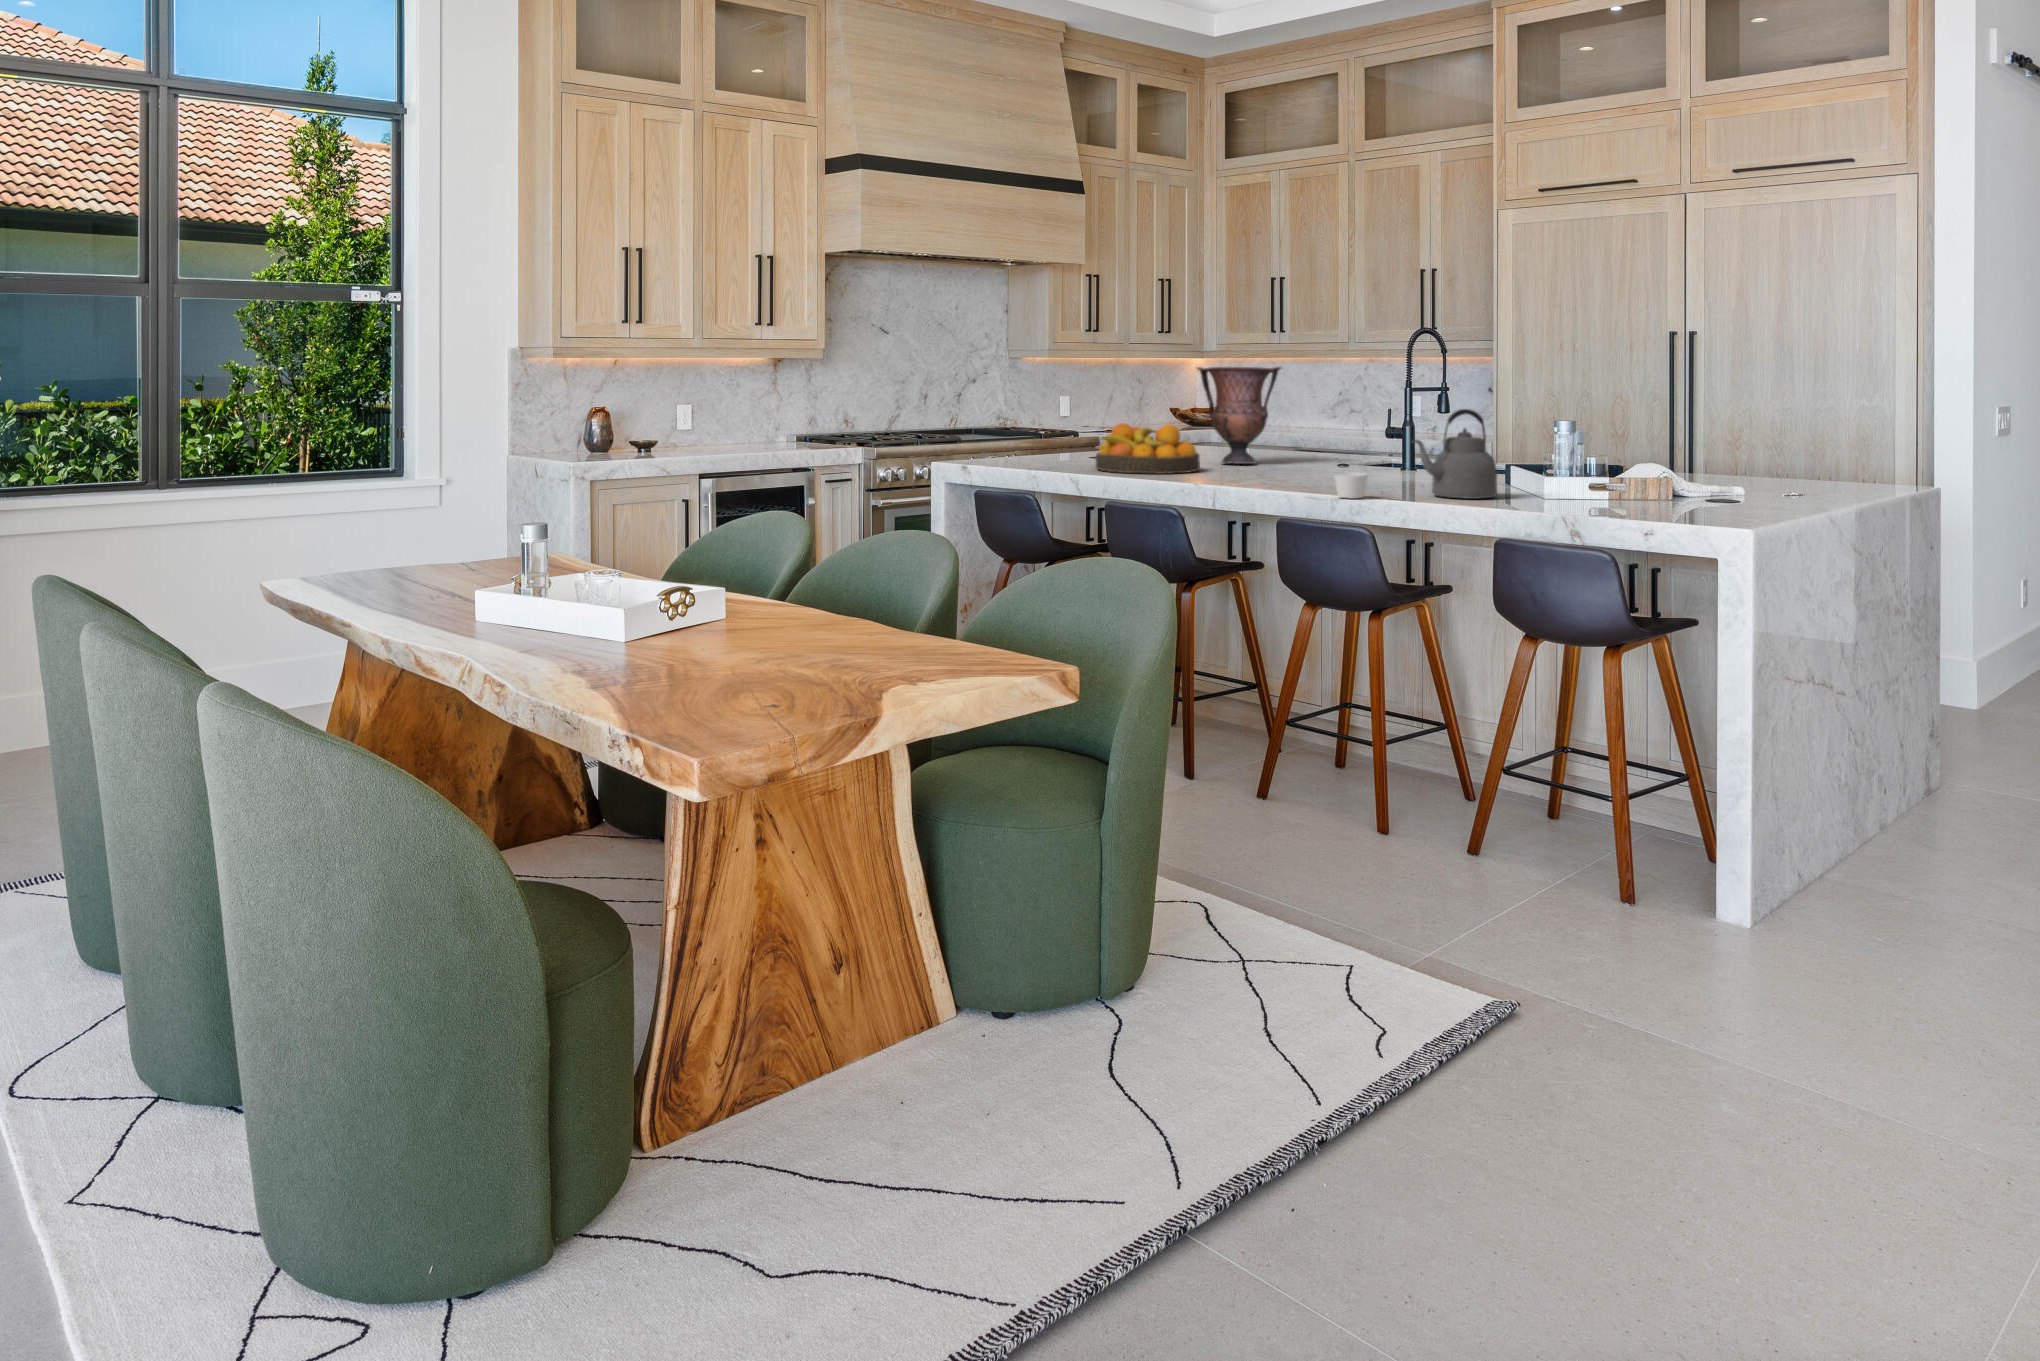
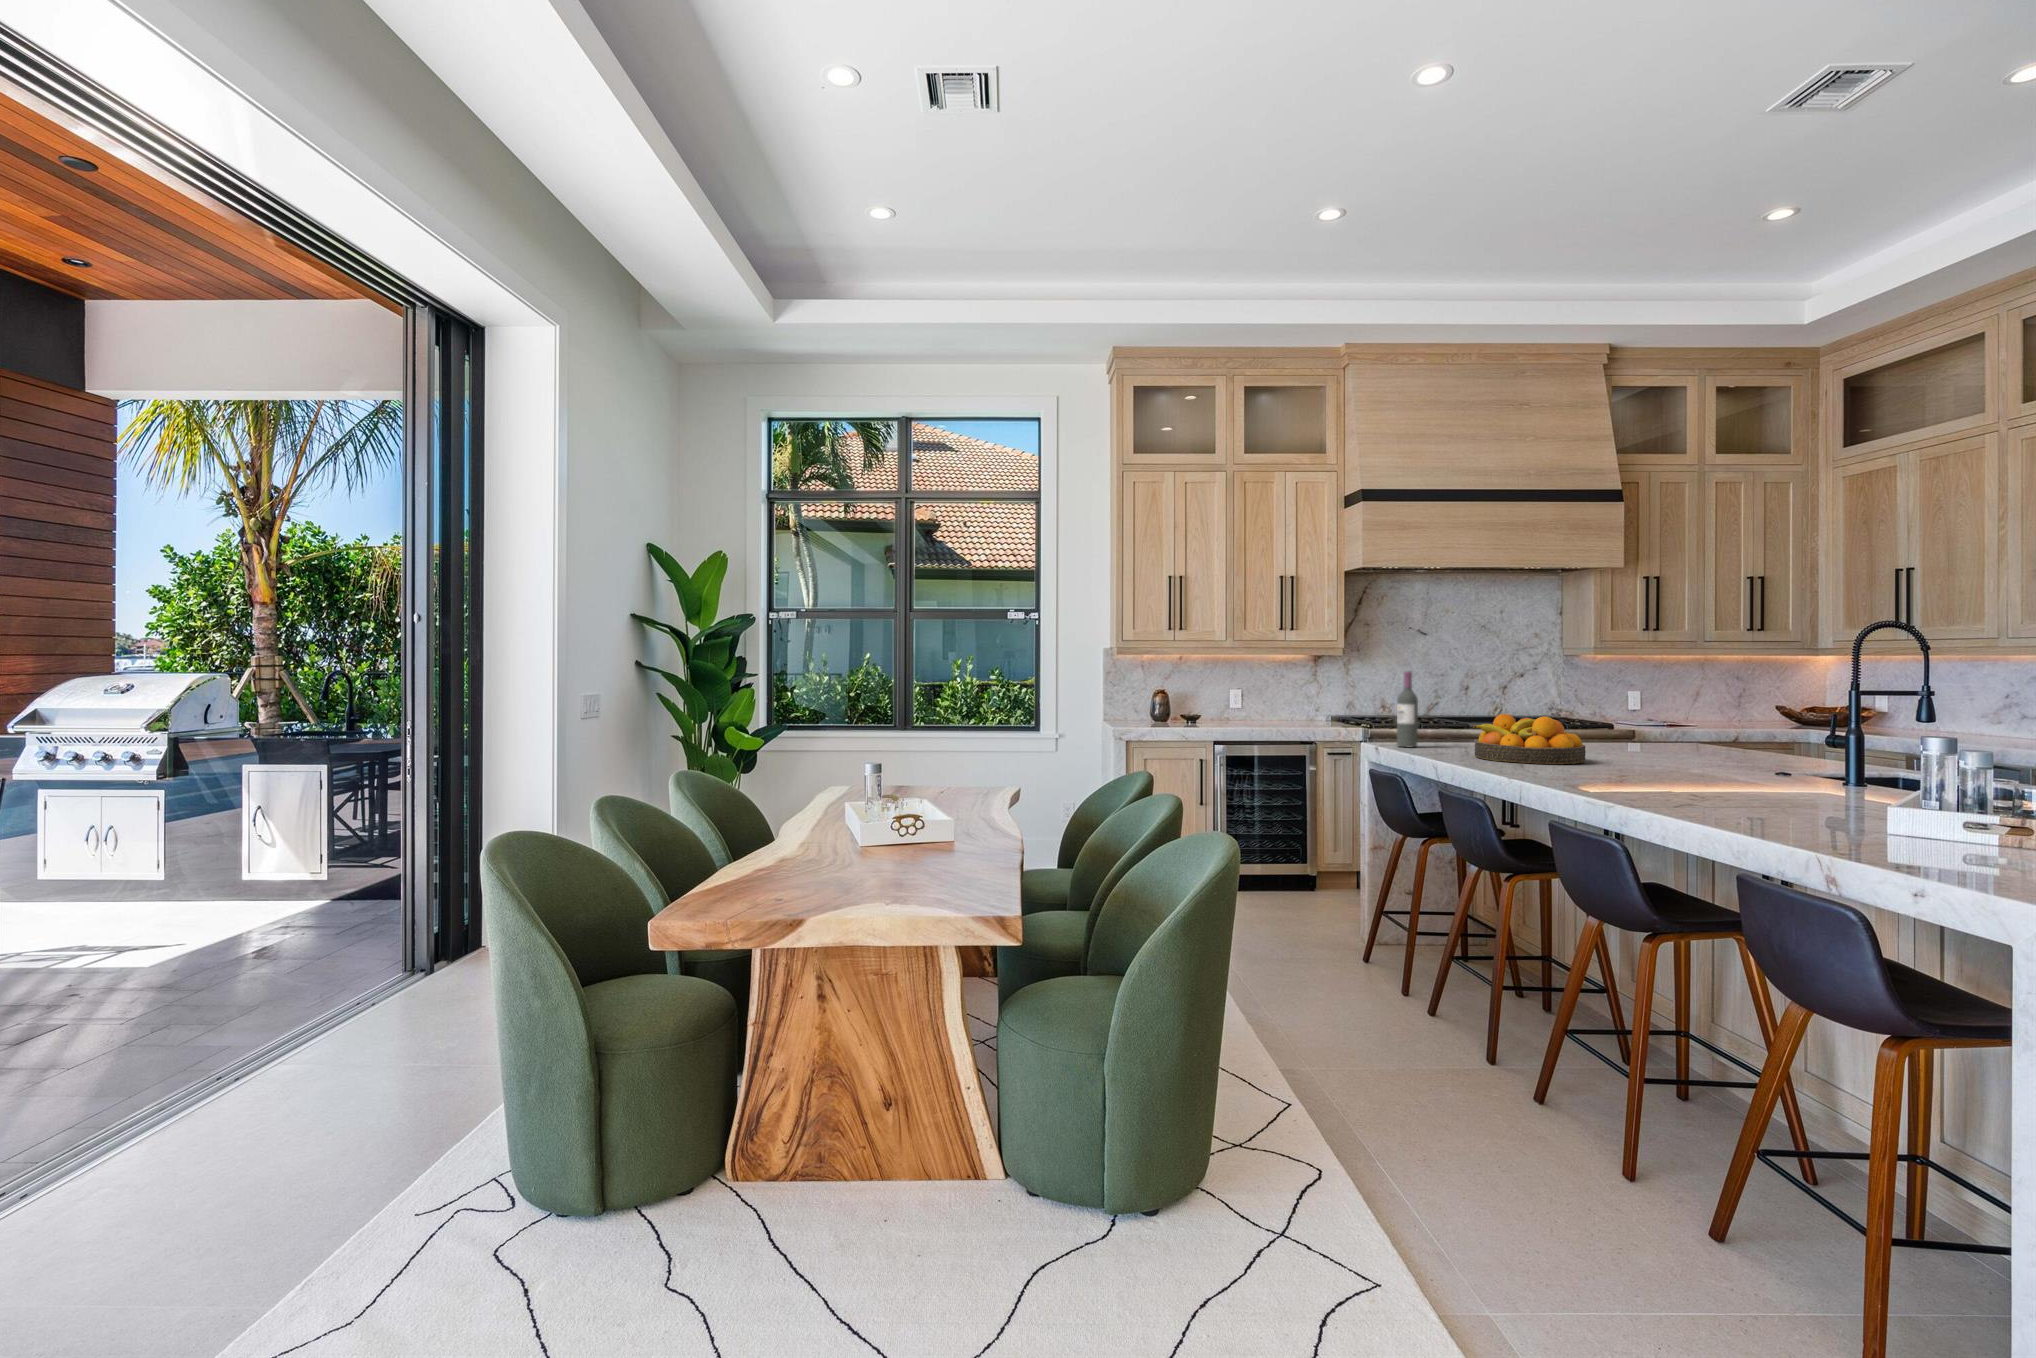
vase: present [1197,367,1281,464] -> none [1619,662,1717,761]
wine bottle: none [990,379,1012,465] -> present [1397,671,1418,747]
kettle: present [1413,409,1497,499] -> none [1707,708,1835,813]
candle: present [1334,473,1368,499] -> none [1607,771,1648,799]

